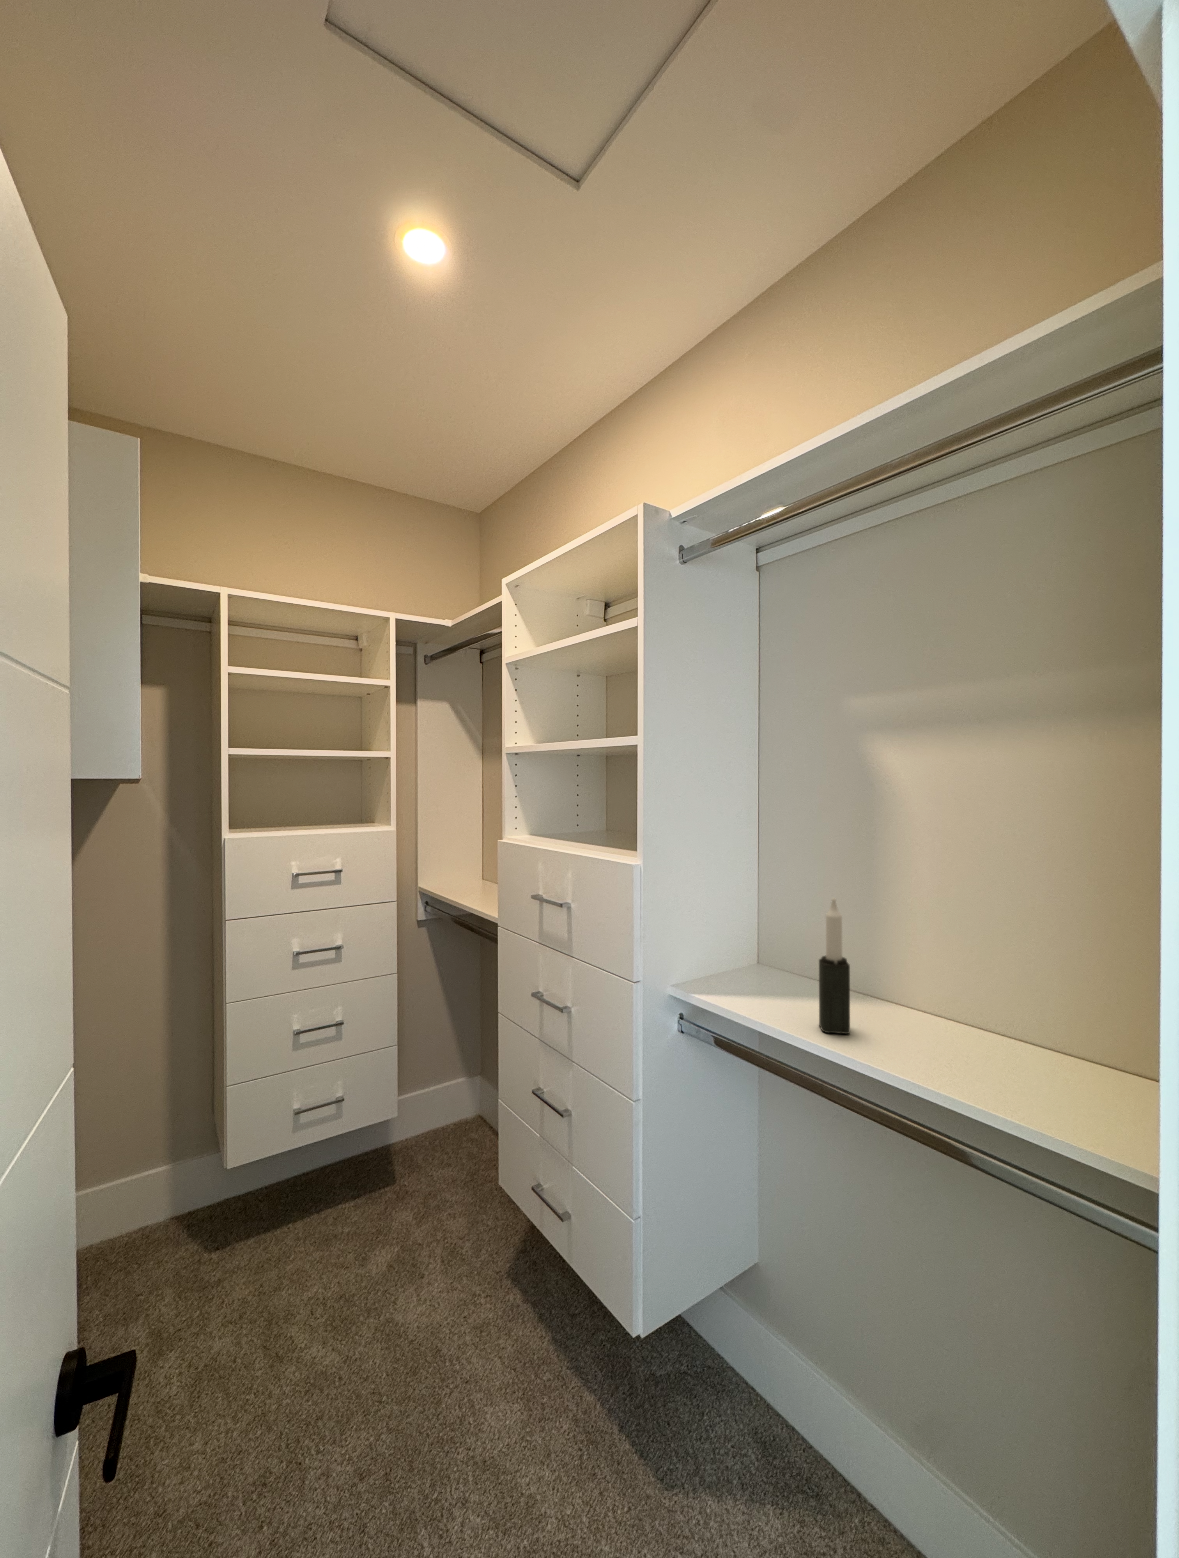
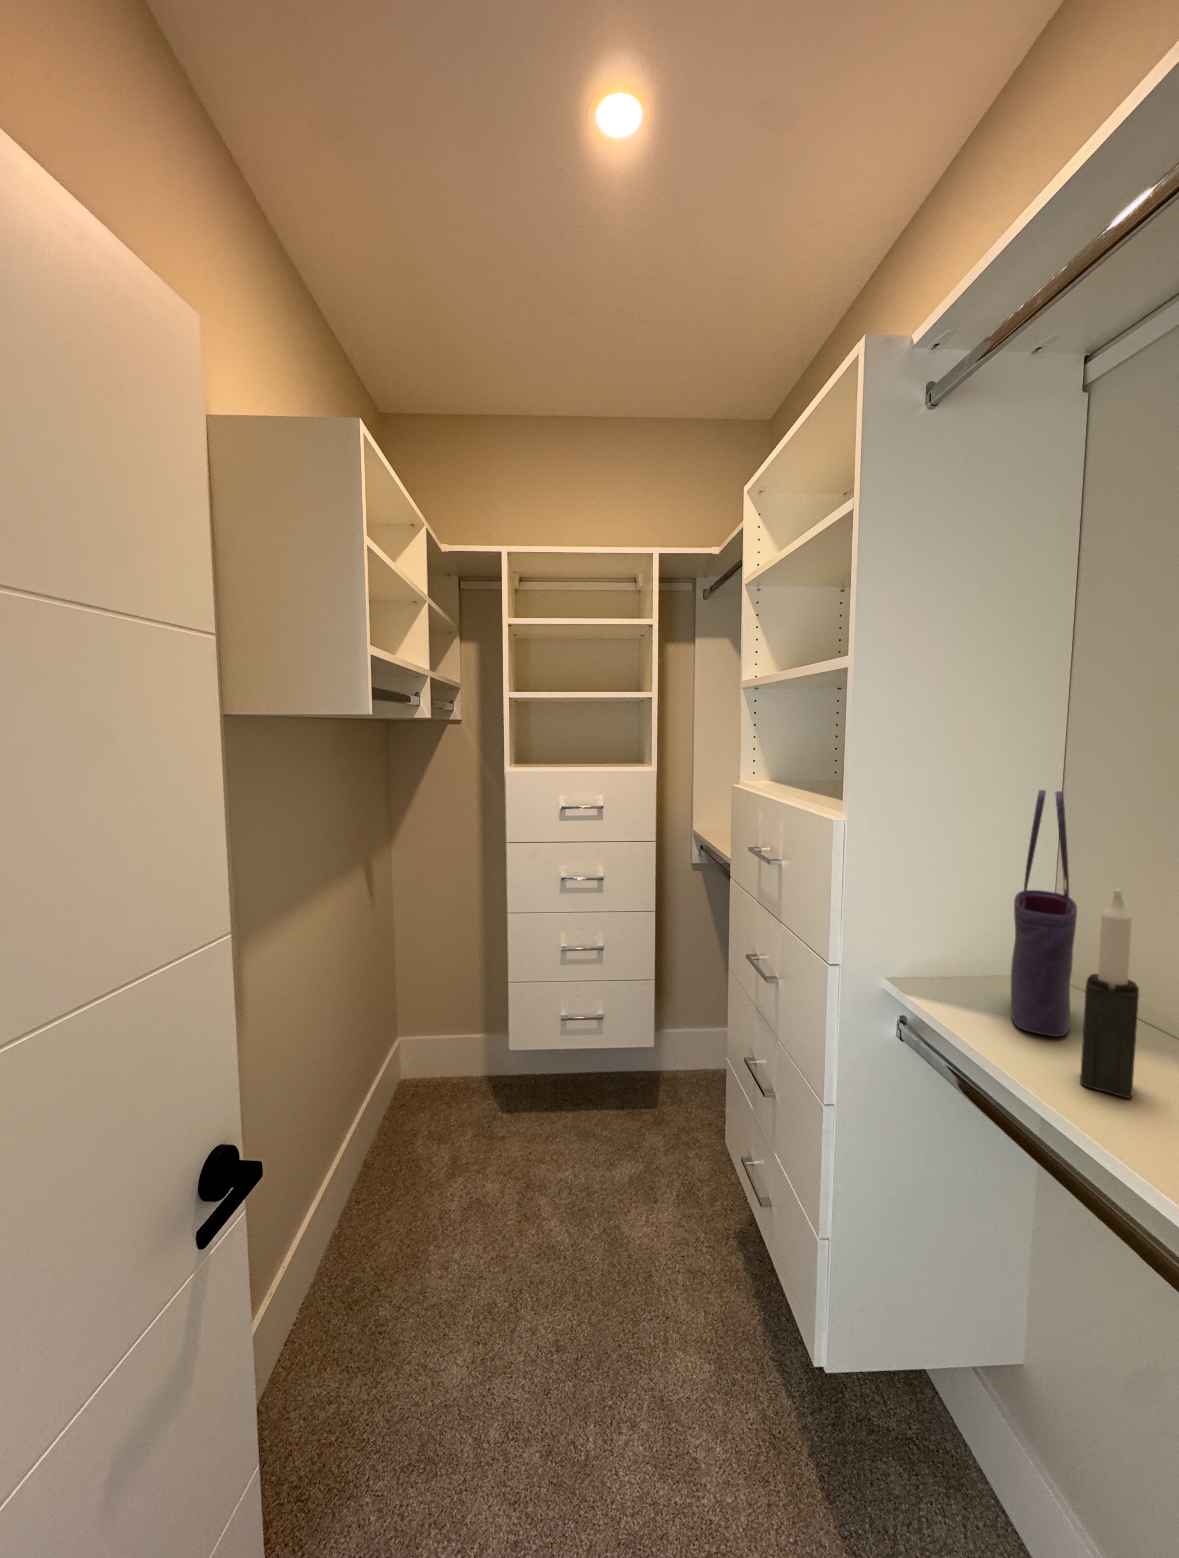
tote bag: none [756,836,798,1007] -> present [1011,790,1077,1036]

